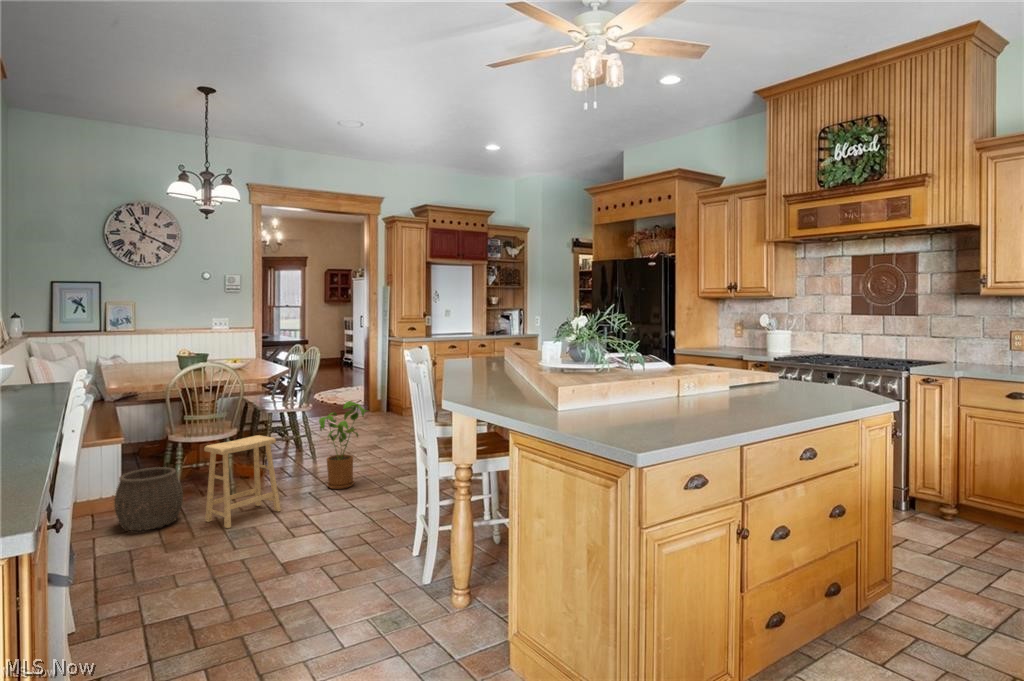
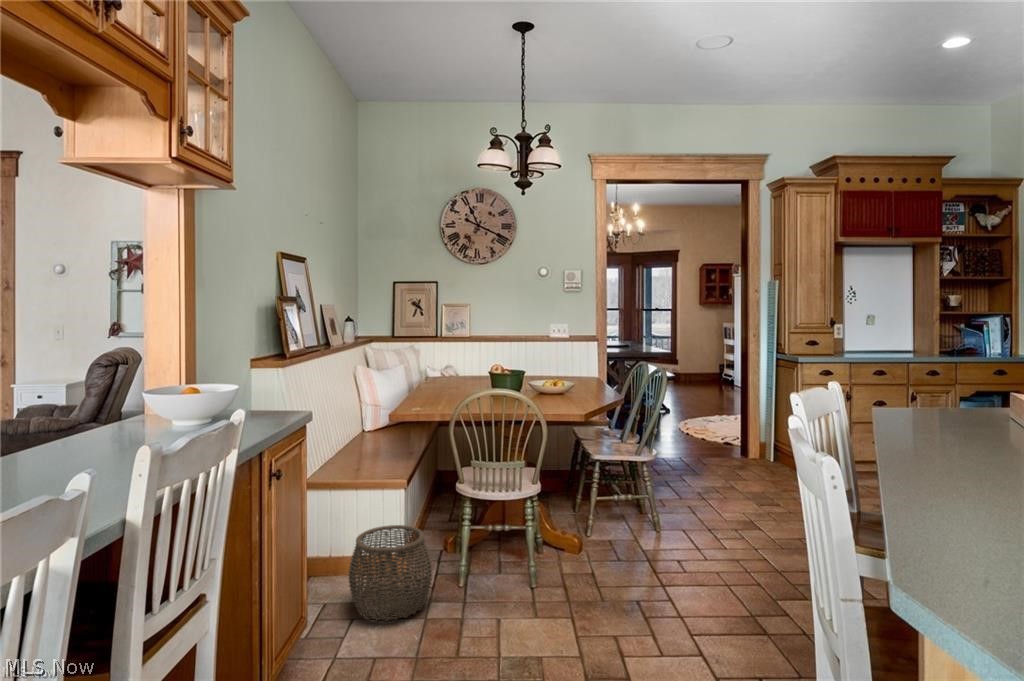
house plant: present [319,401,367,489] -> none [633,463,718,609]
footstool: present [204,435,281,528] -> none [450,504,555,655]

